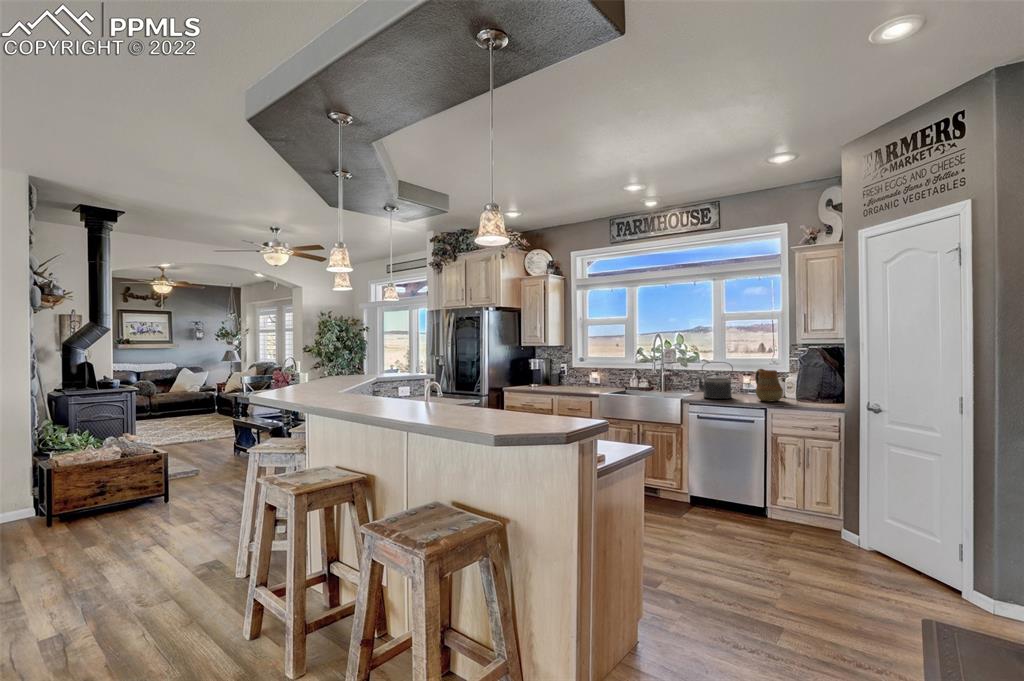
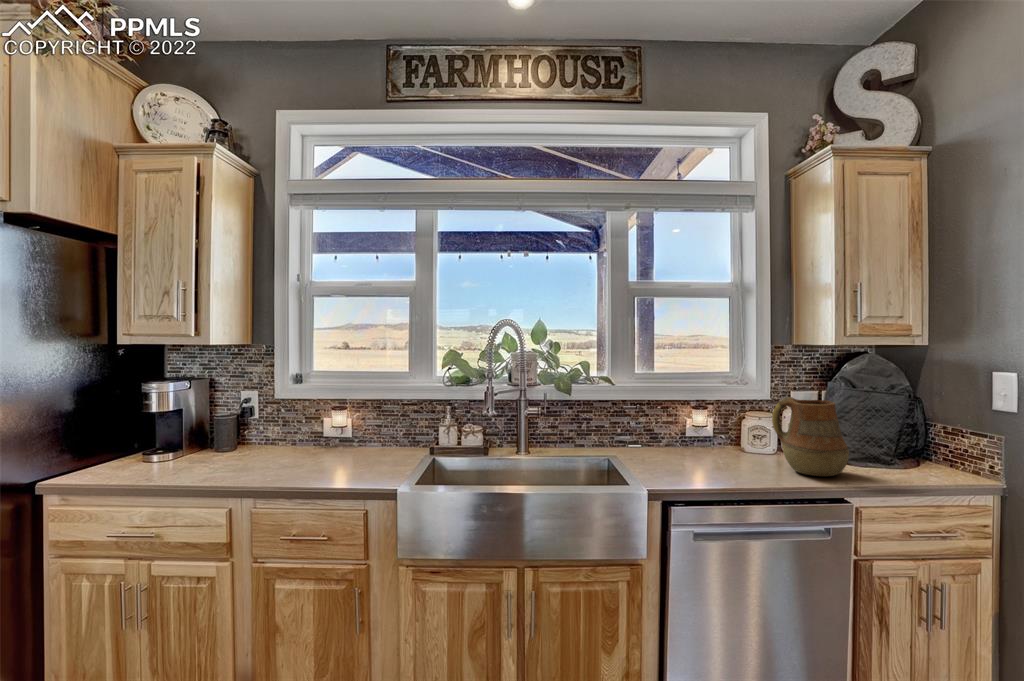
kettle: present [697,362,733,399] -> none [653,382,729,478]

